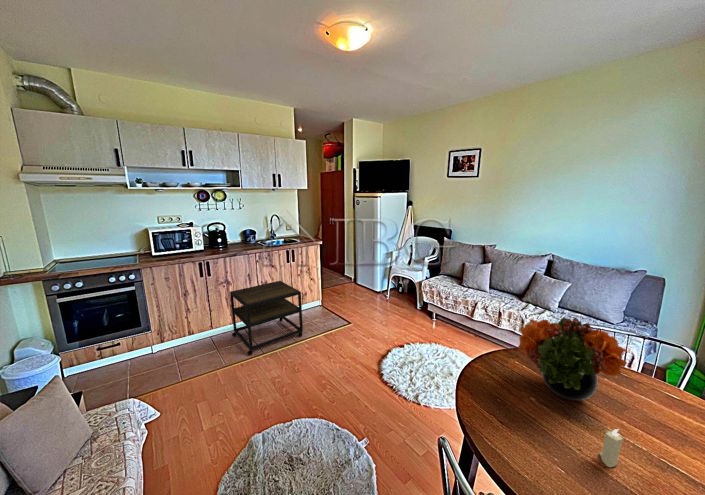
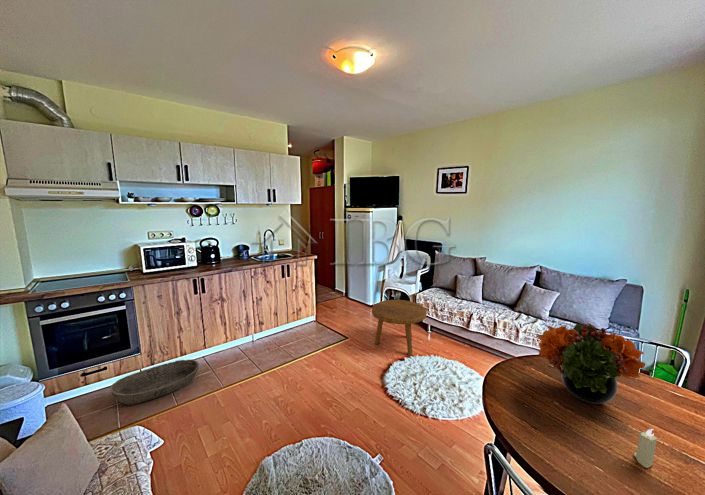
side table: present [230,281,303,355] -> none [225,296,301,375]
footstool: none [374,287,430,343] -> present [372,300,426,356]
basket: none [122,339,204,378] -> present [110,359,199,405]

